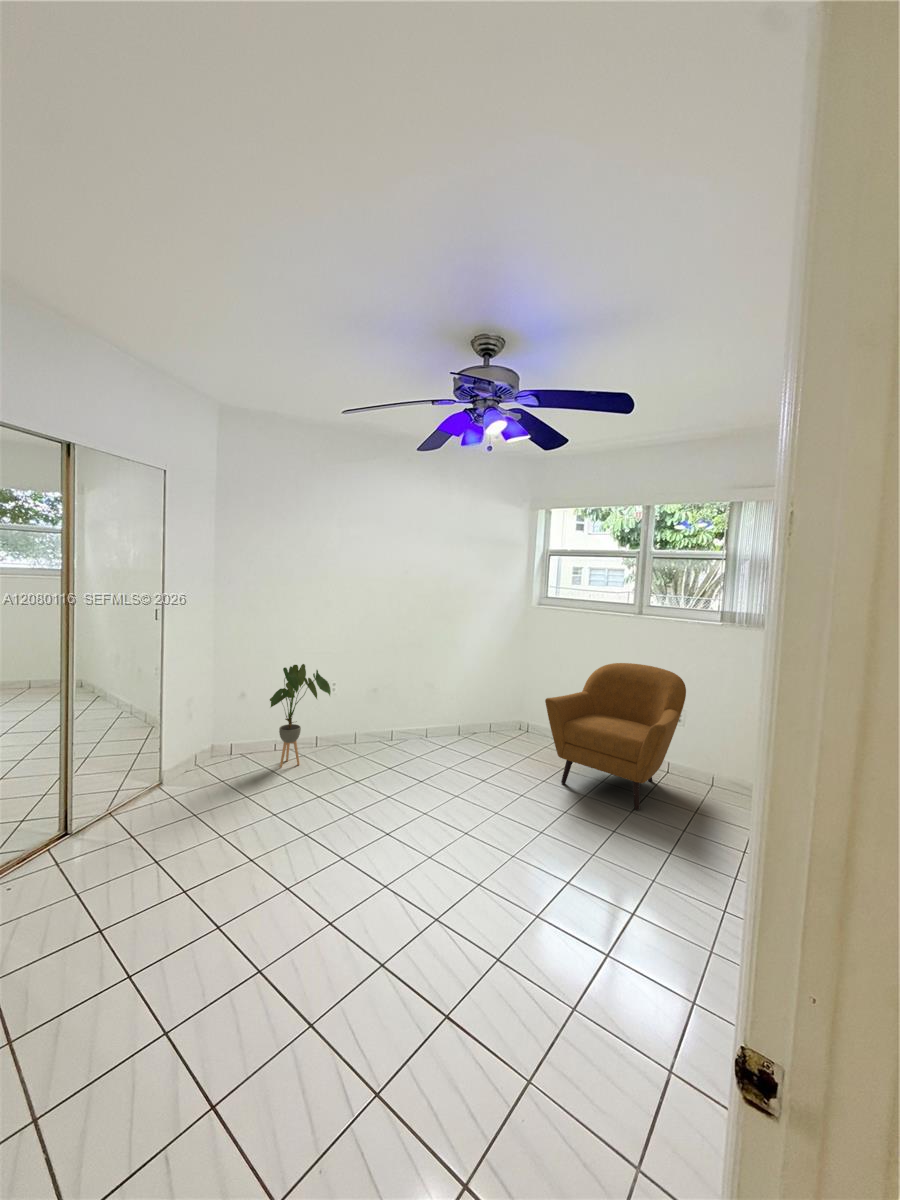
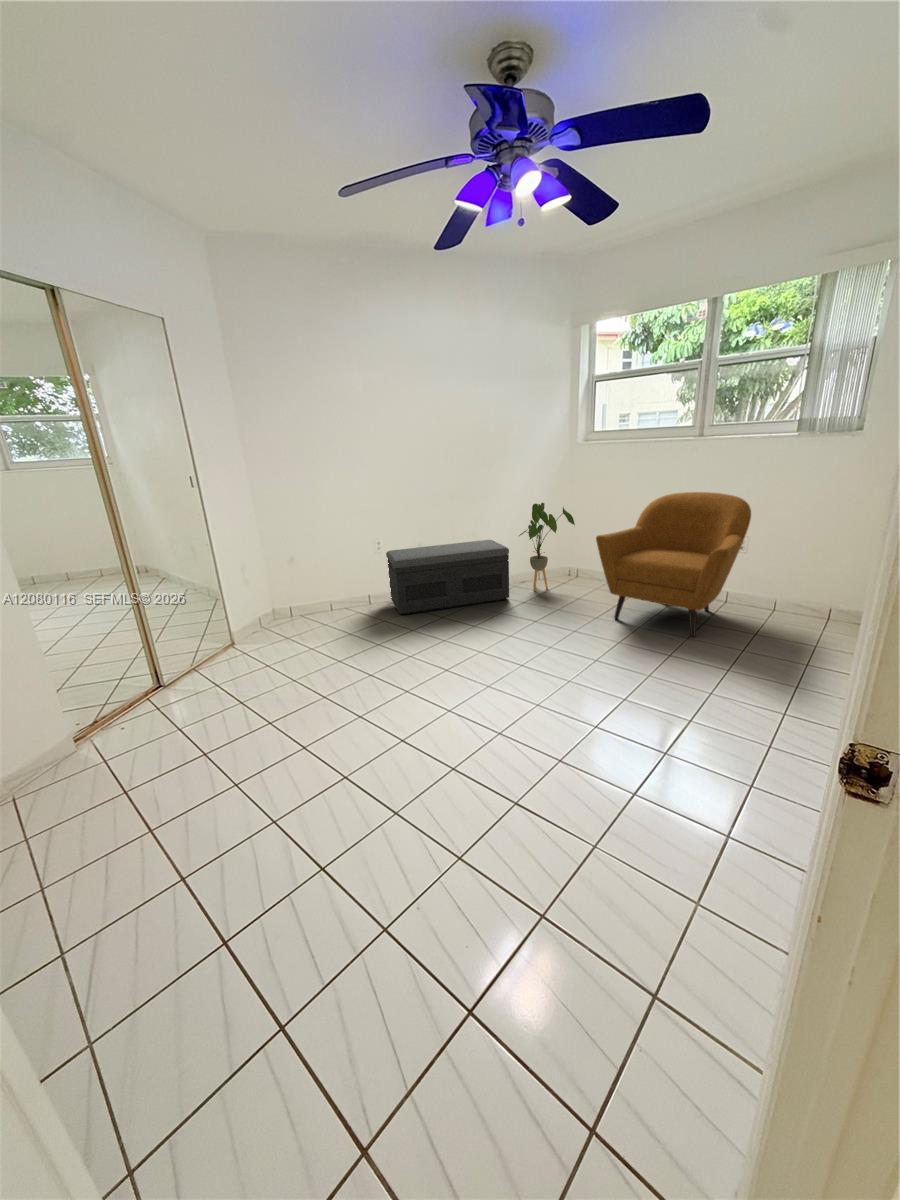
house plant: present [270,664,331,767] -> present [519,503,575,591]
storage bench: none [341,689,463,761] -> present [386,540,509,614]

